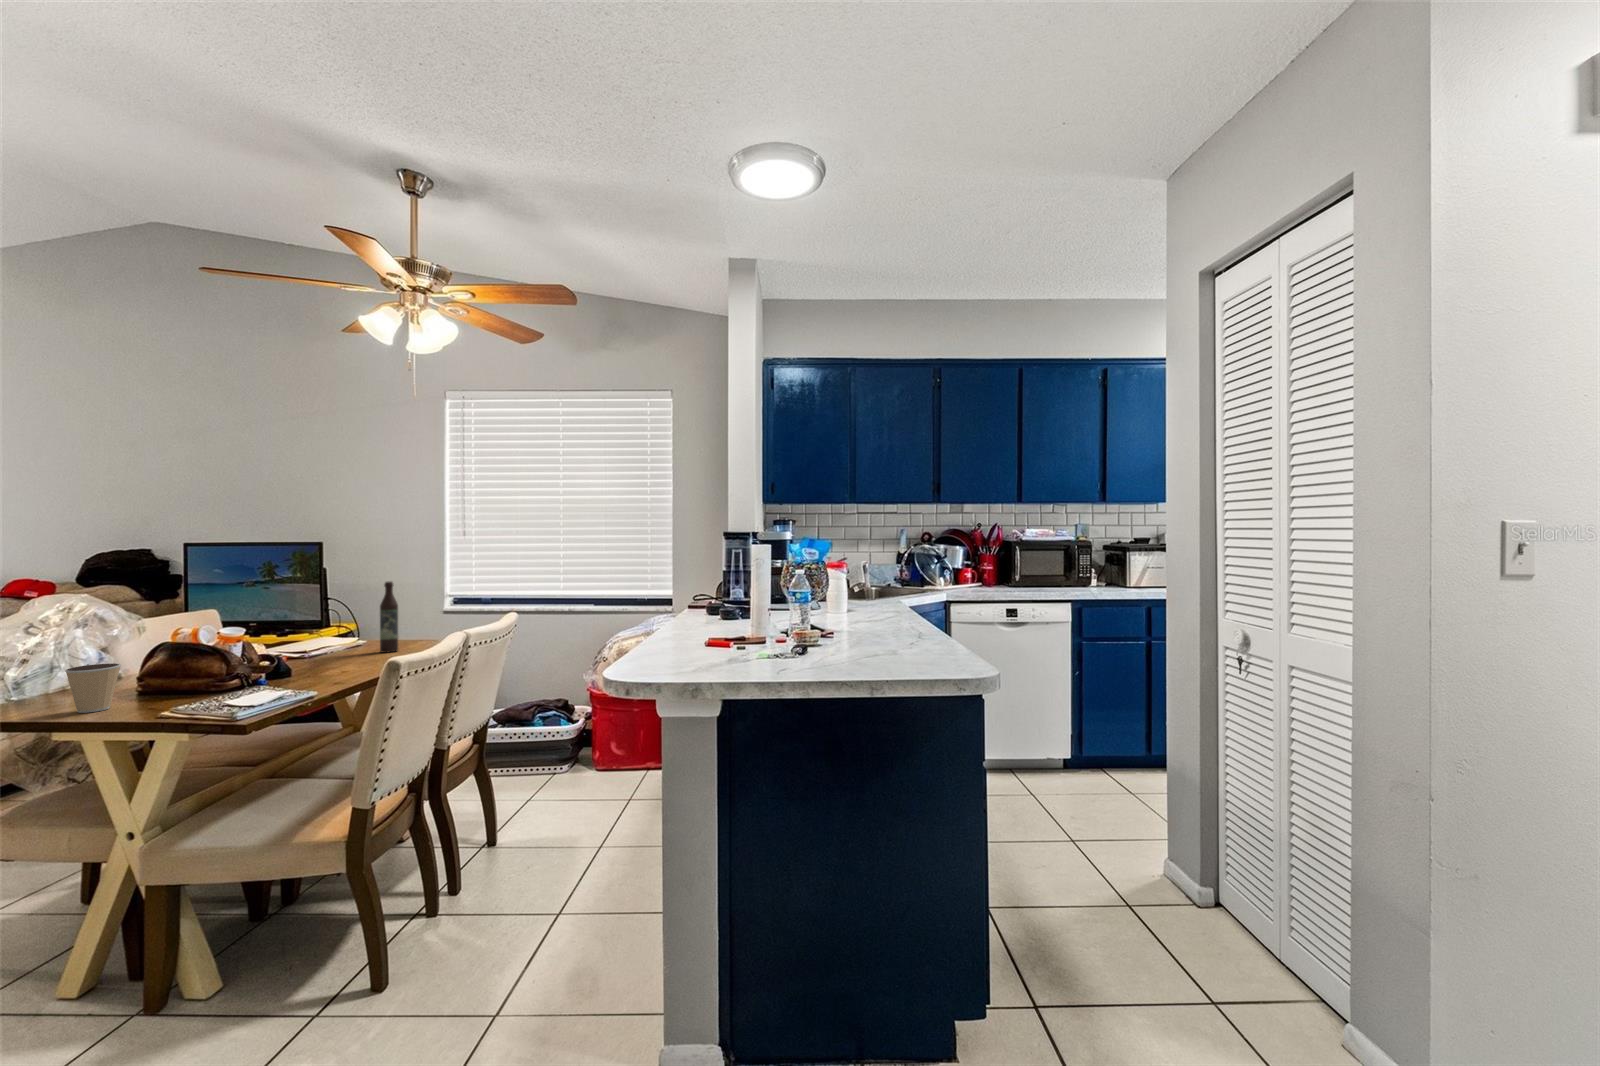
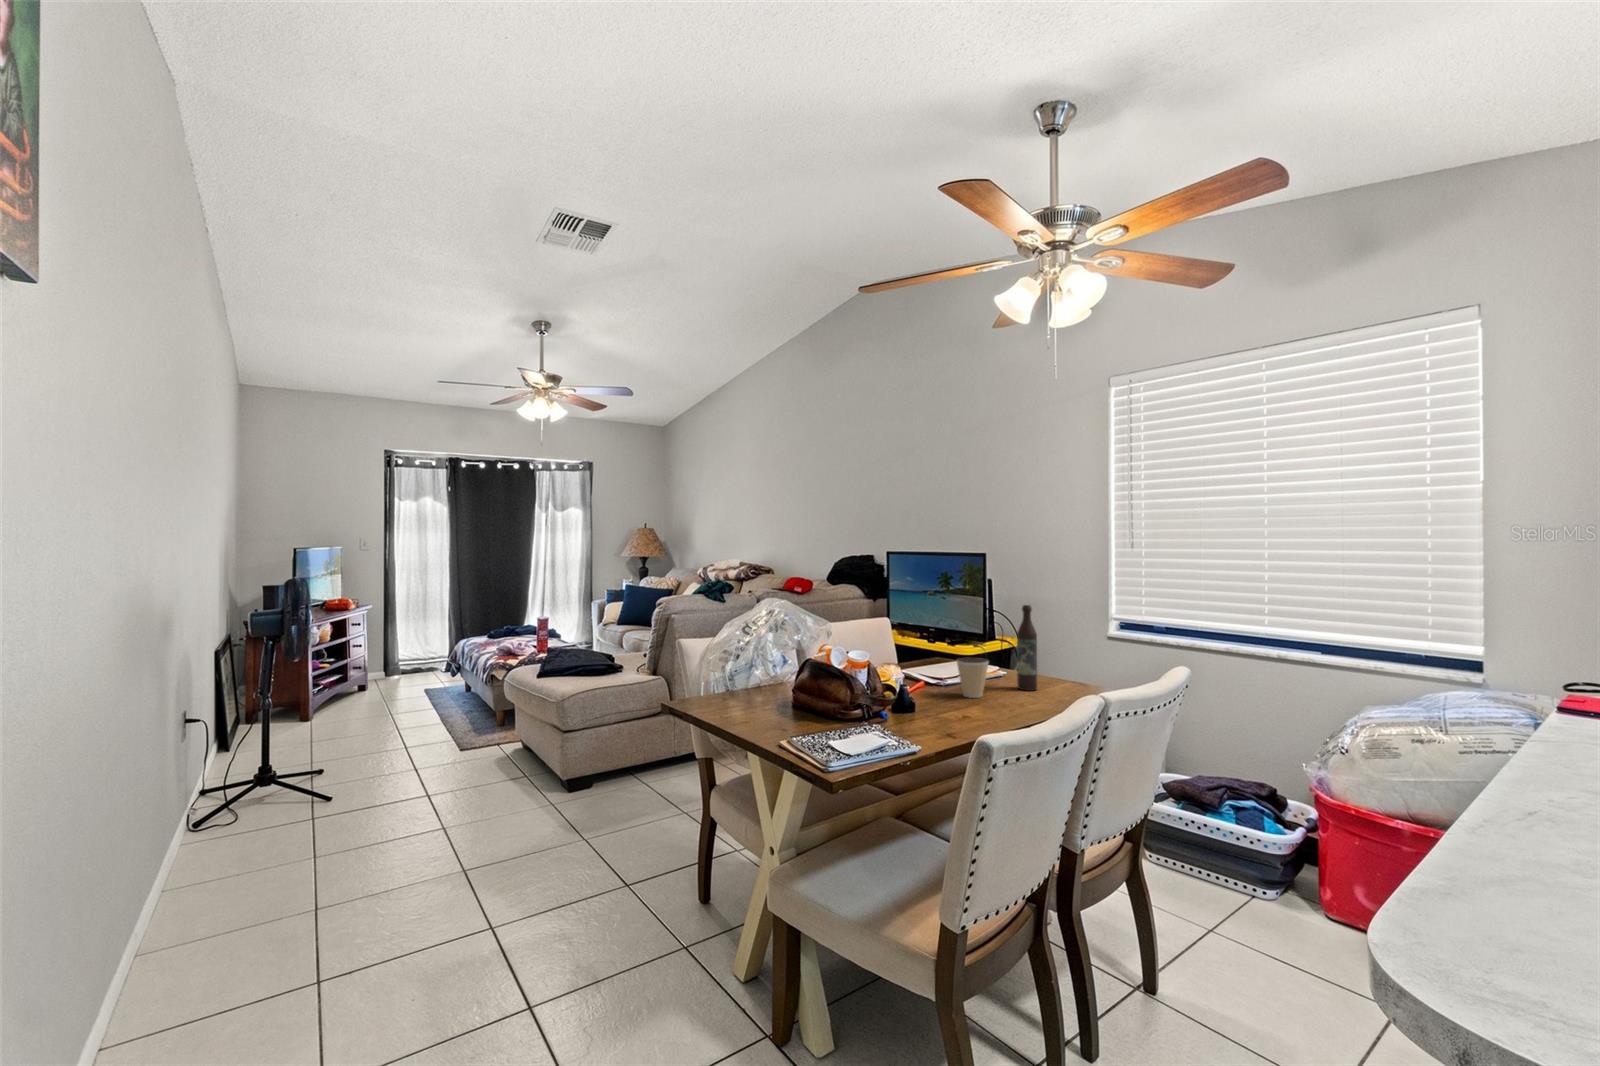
coffee cup: present [65,663,121,713] -> present [957,658,988,698]

